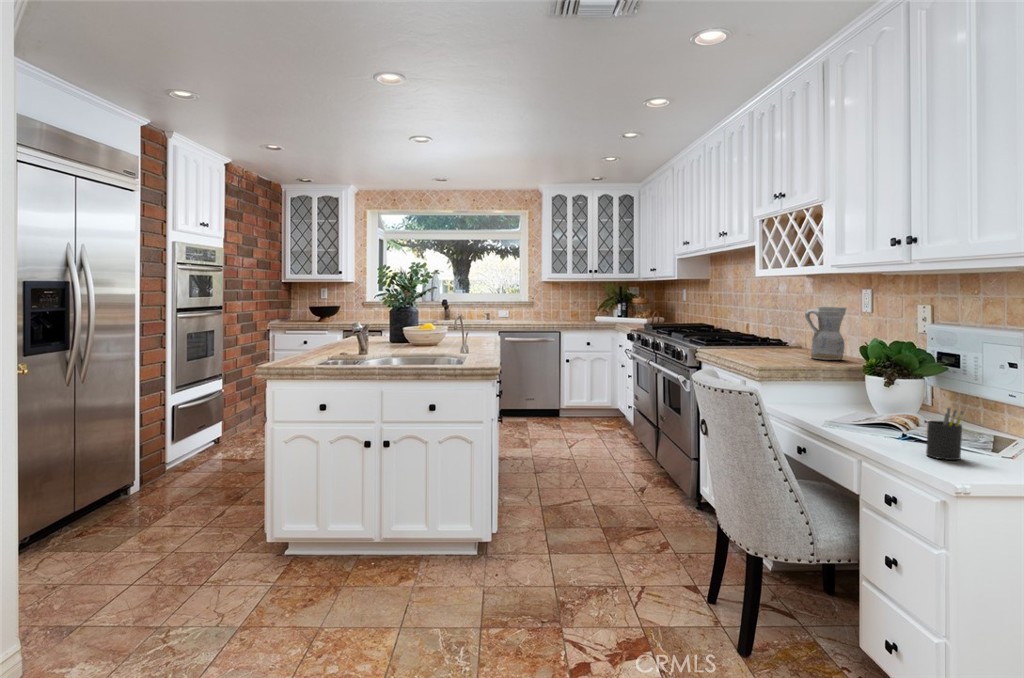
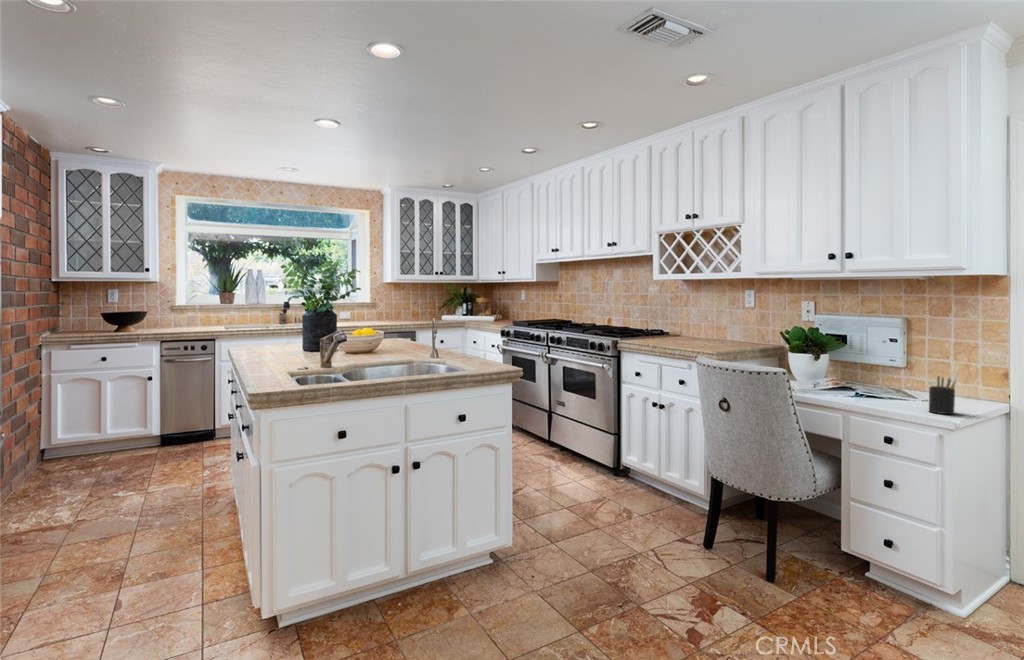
ceramic pitcher: present [805,306,846,360] -> none [722,304,751,347]

